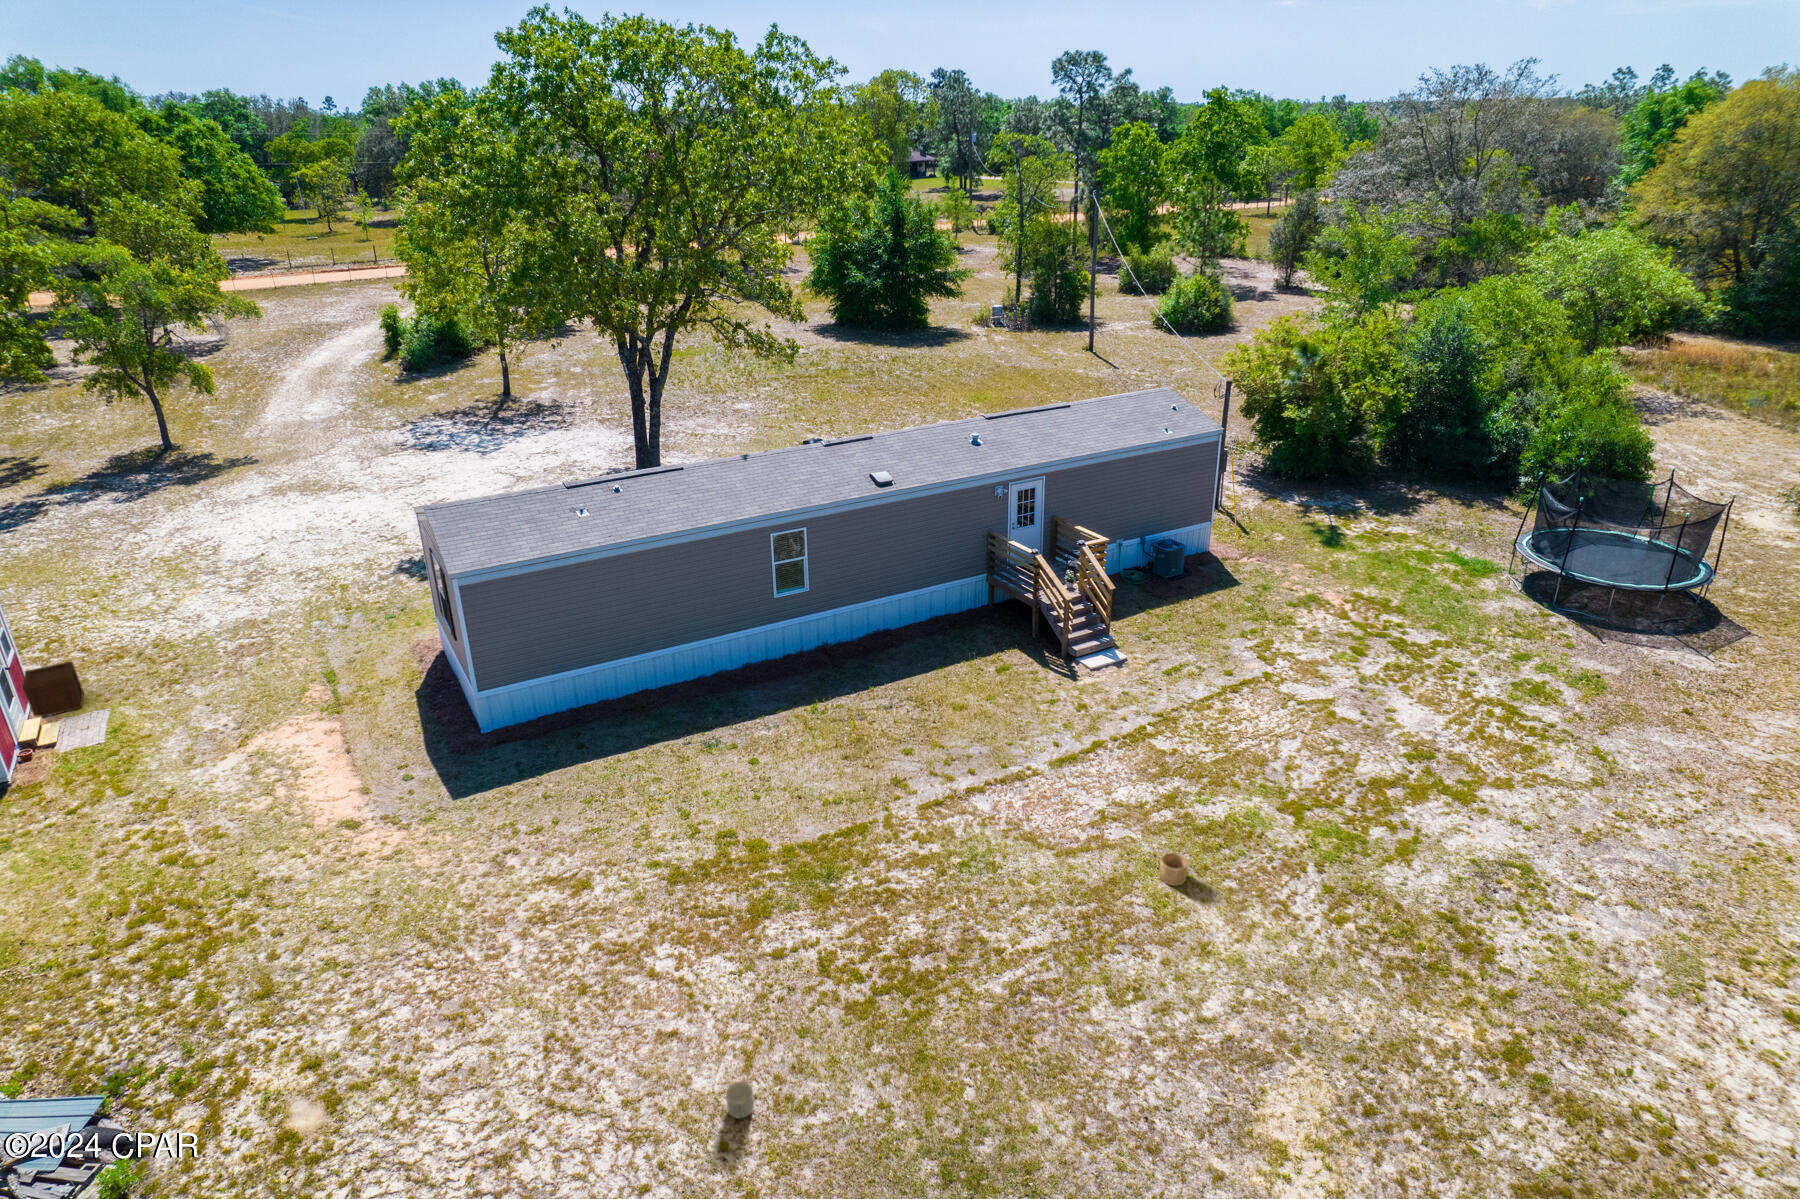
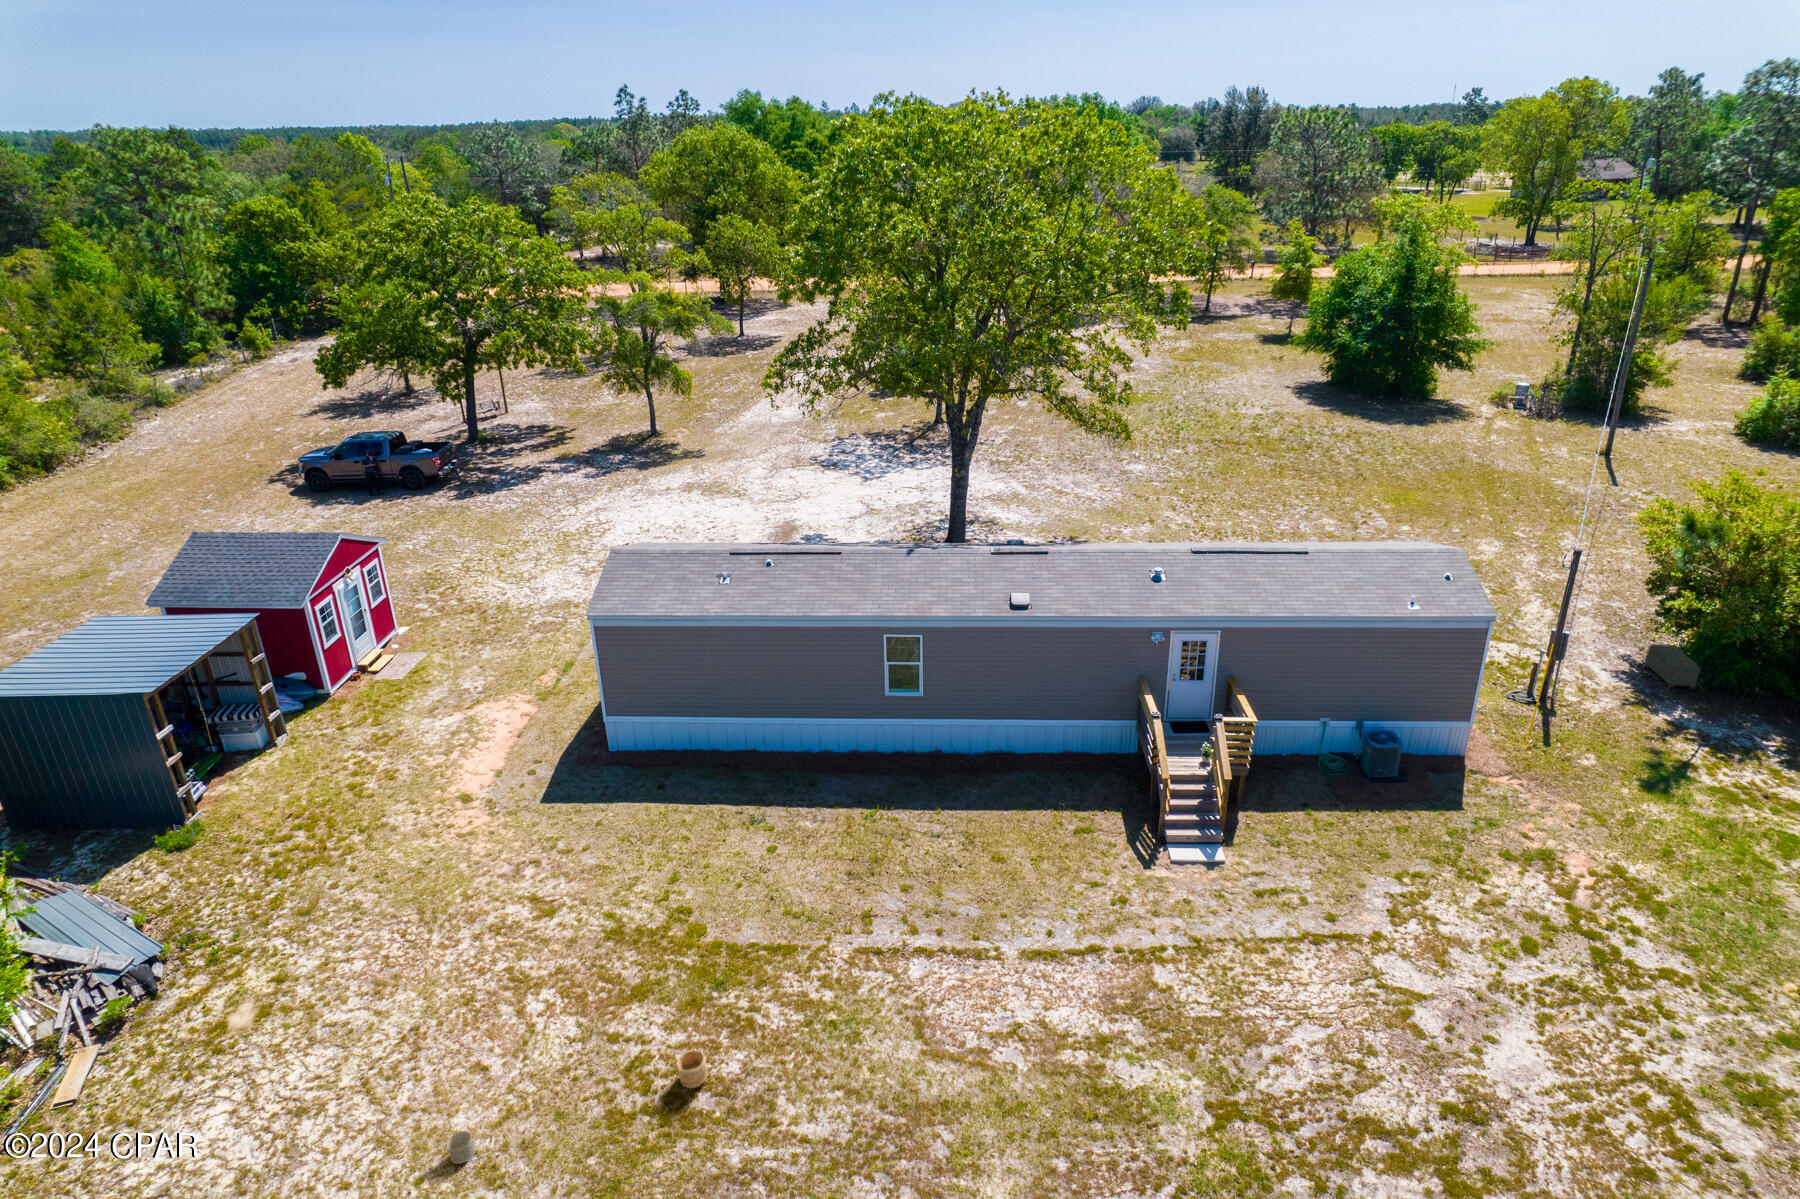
bench: none [1249,459,1290,488] -> present [1645,644,1700,689]
wooden crate: present [22,662,84,717] -> none [386,632,430,669]
wooden bucket: present [1160,853,1188,886] -> present [676,1050,708,1088]

